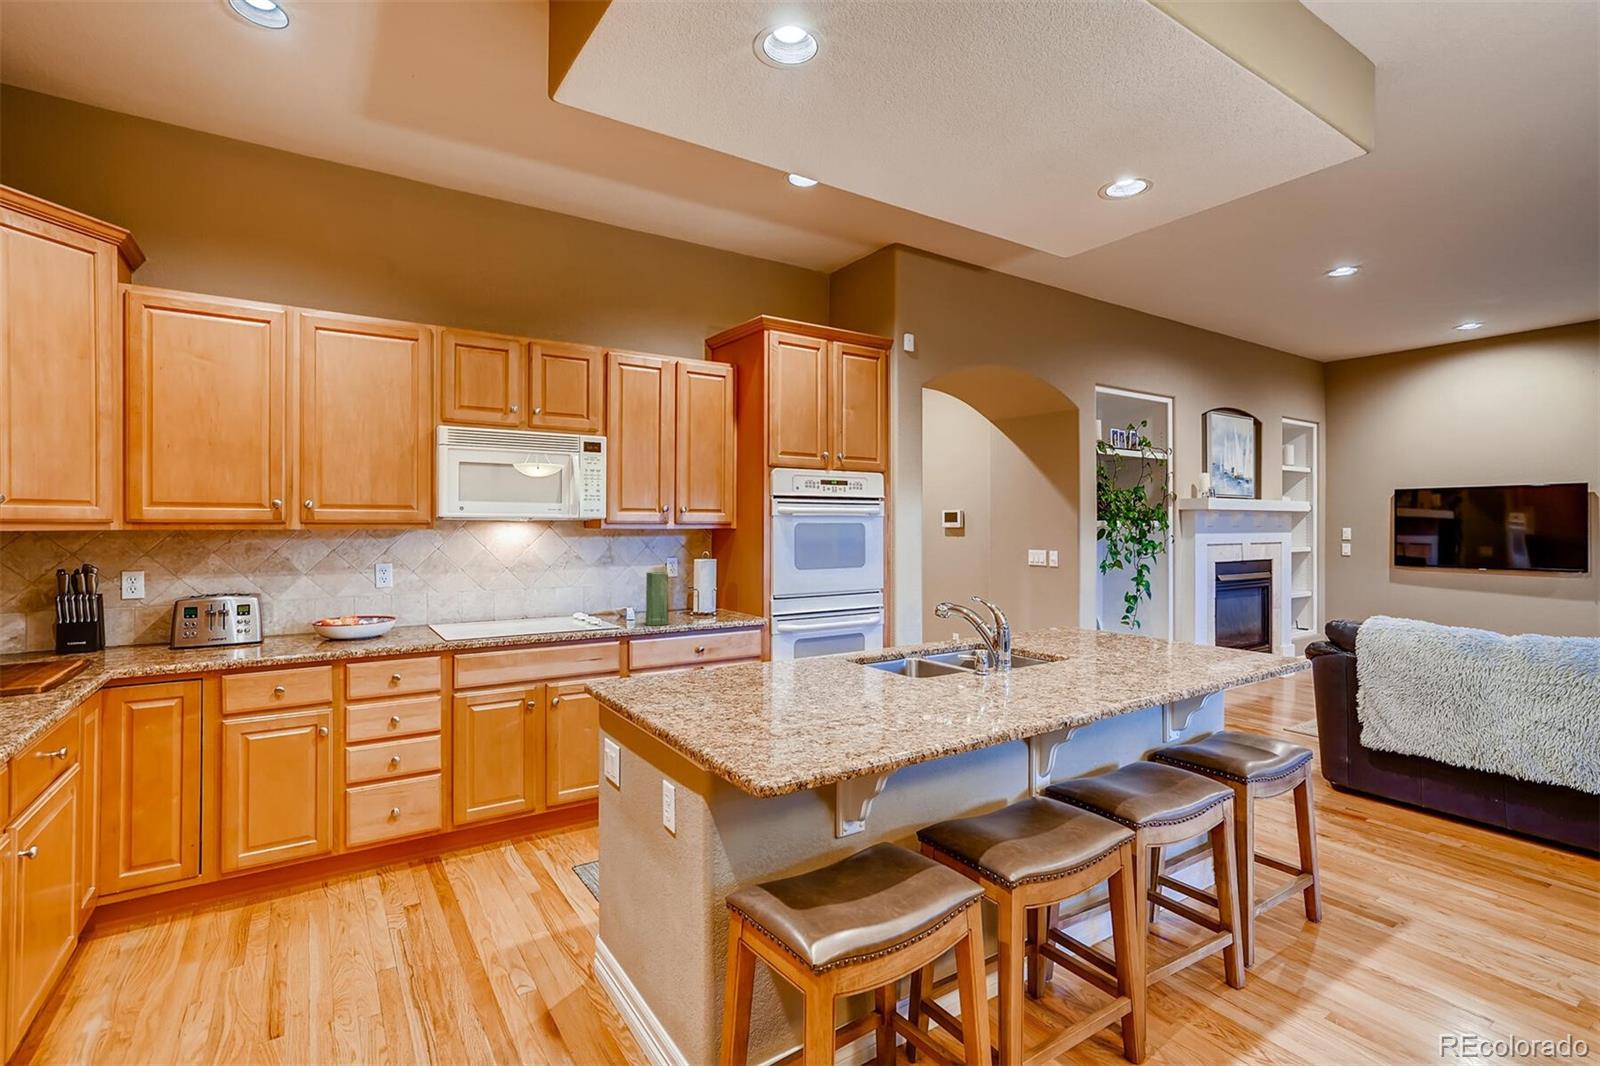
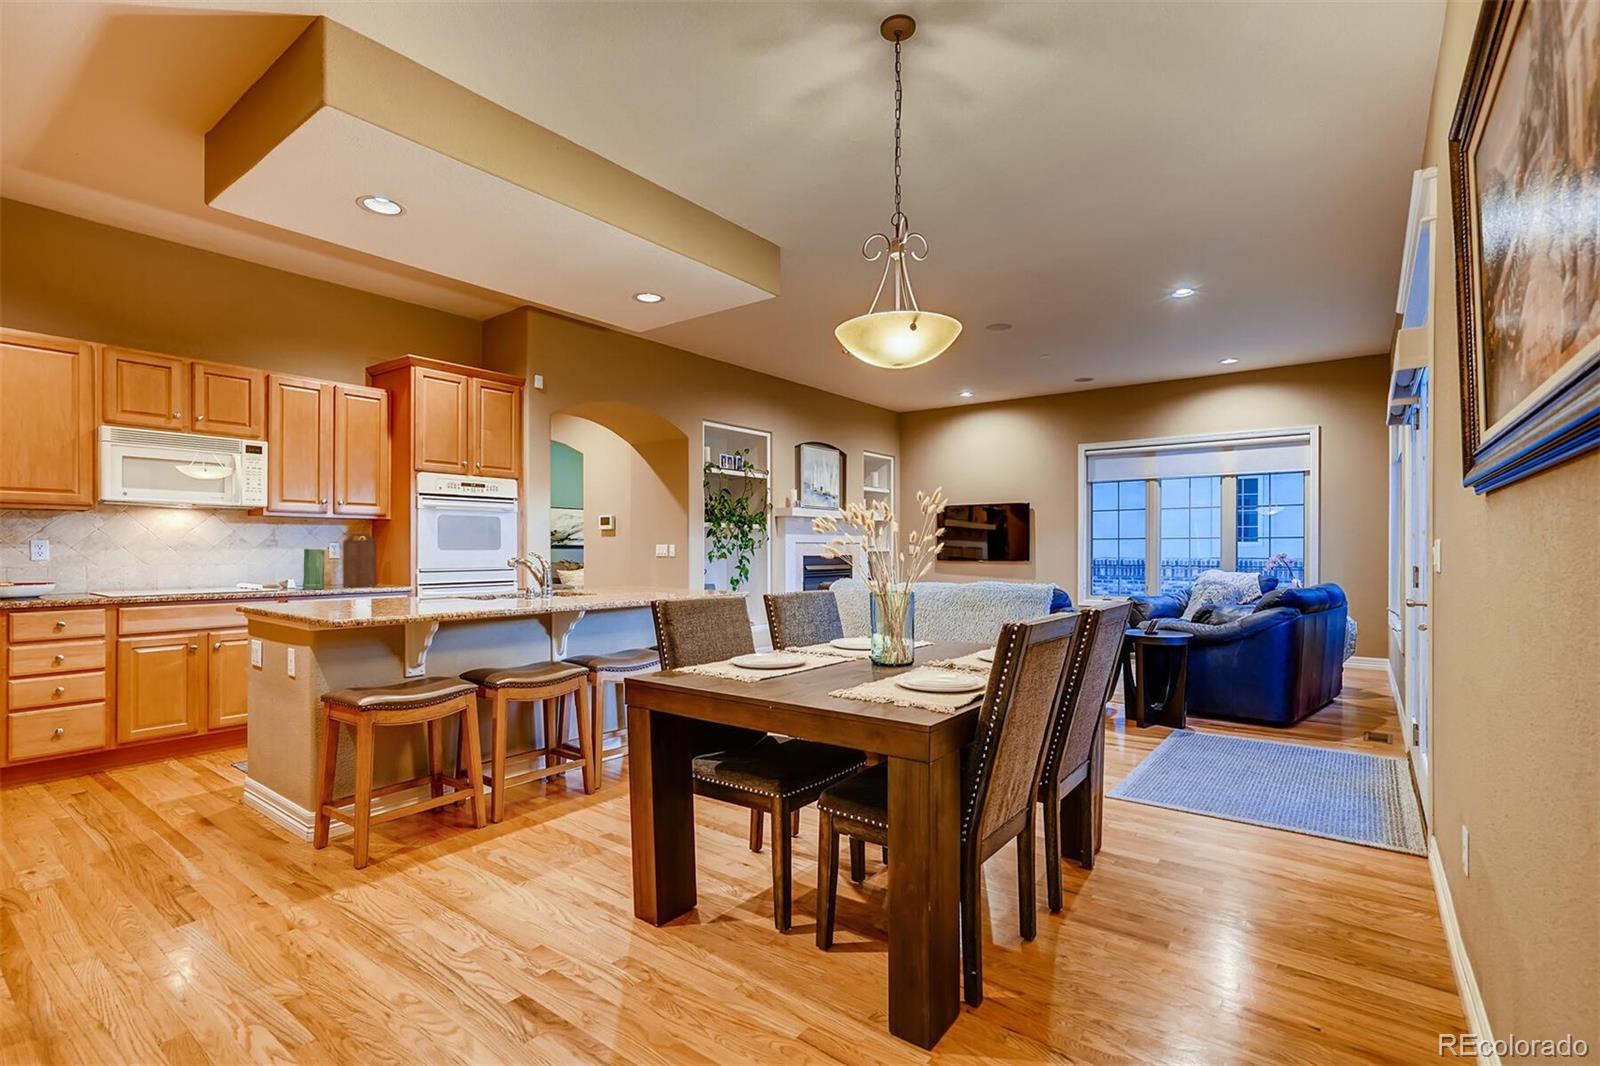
cutting board: none [687,550,723,619] -> present [343,533,377,587]

